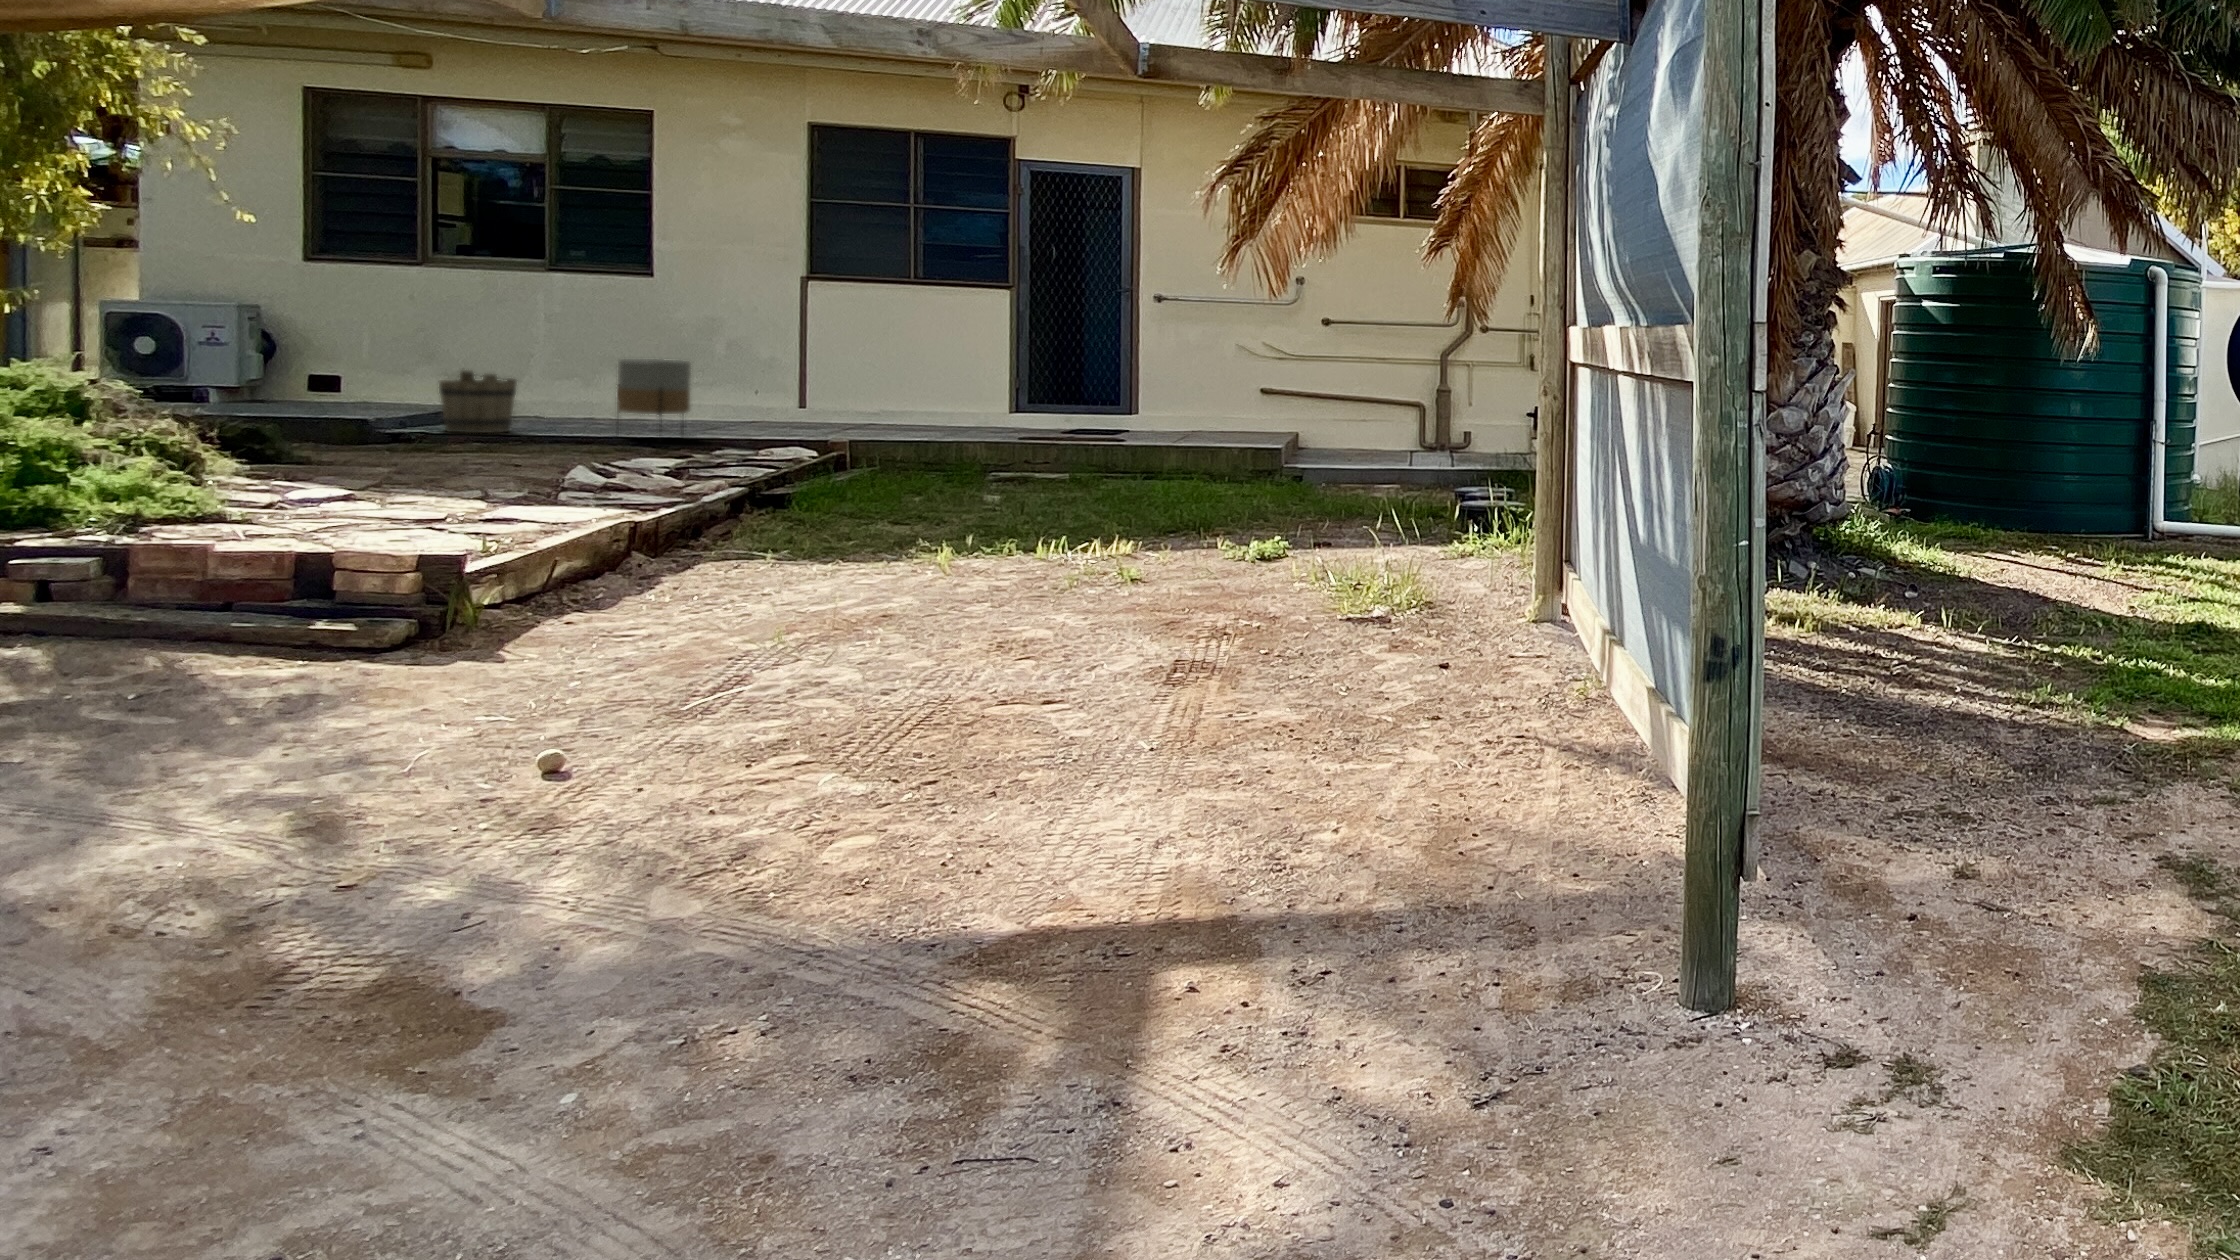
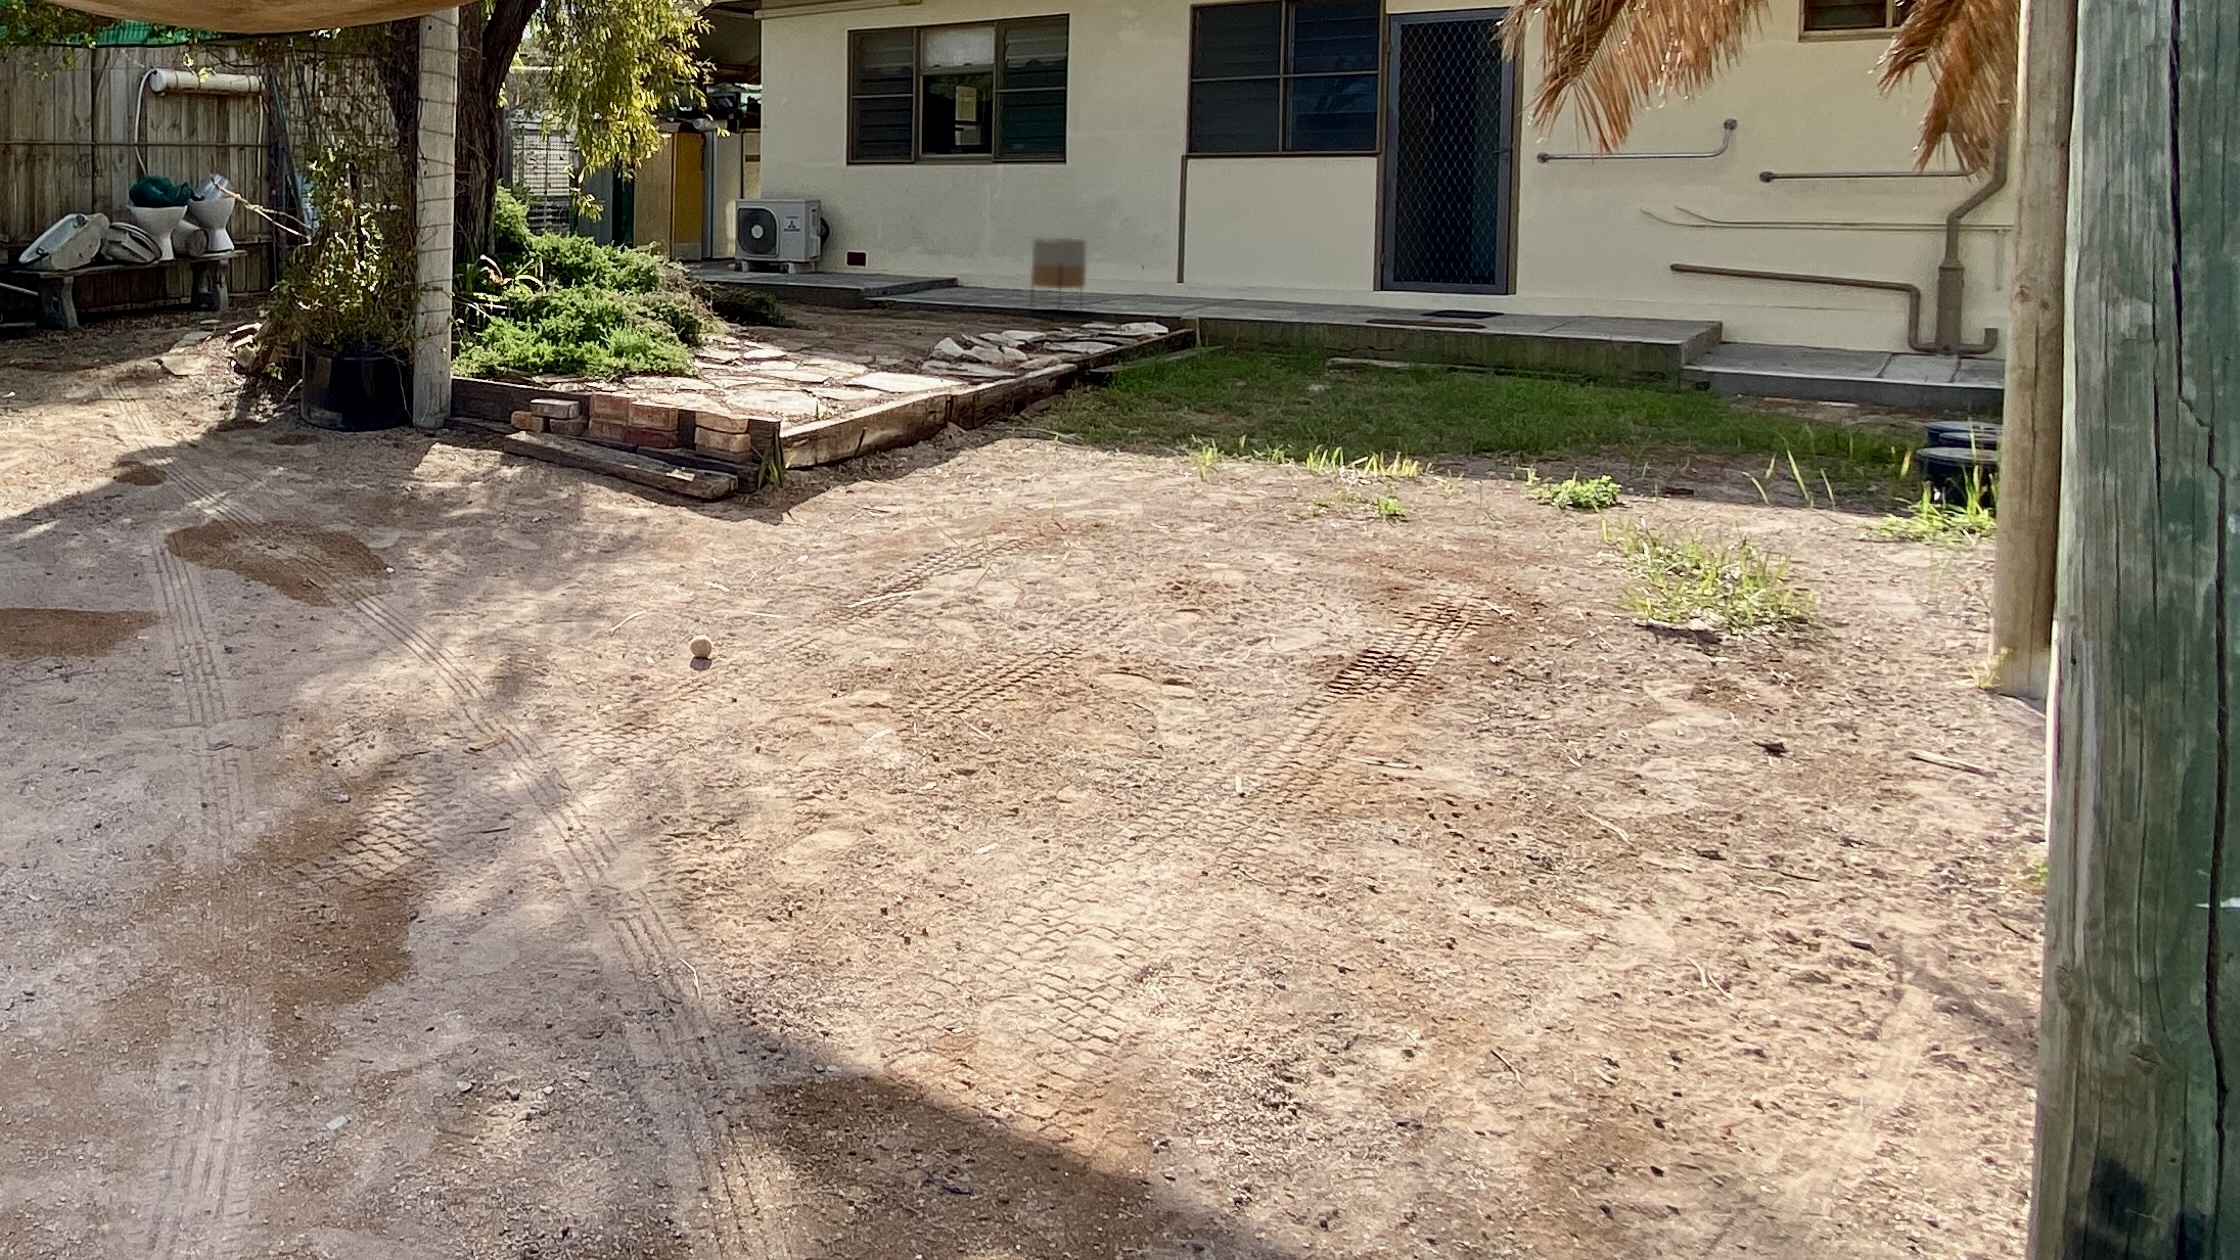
bucket: present [439,370,517,433] -> none [918,249,969,301]

